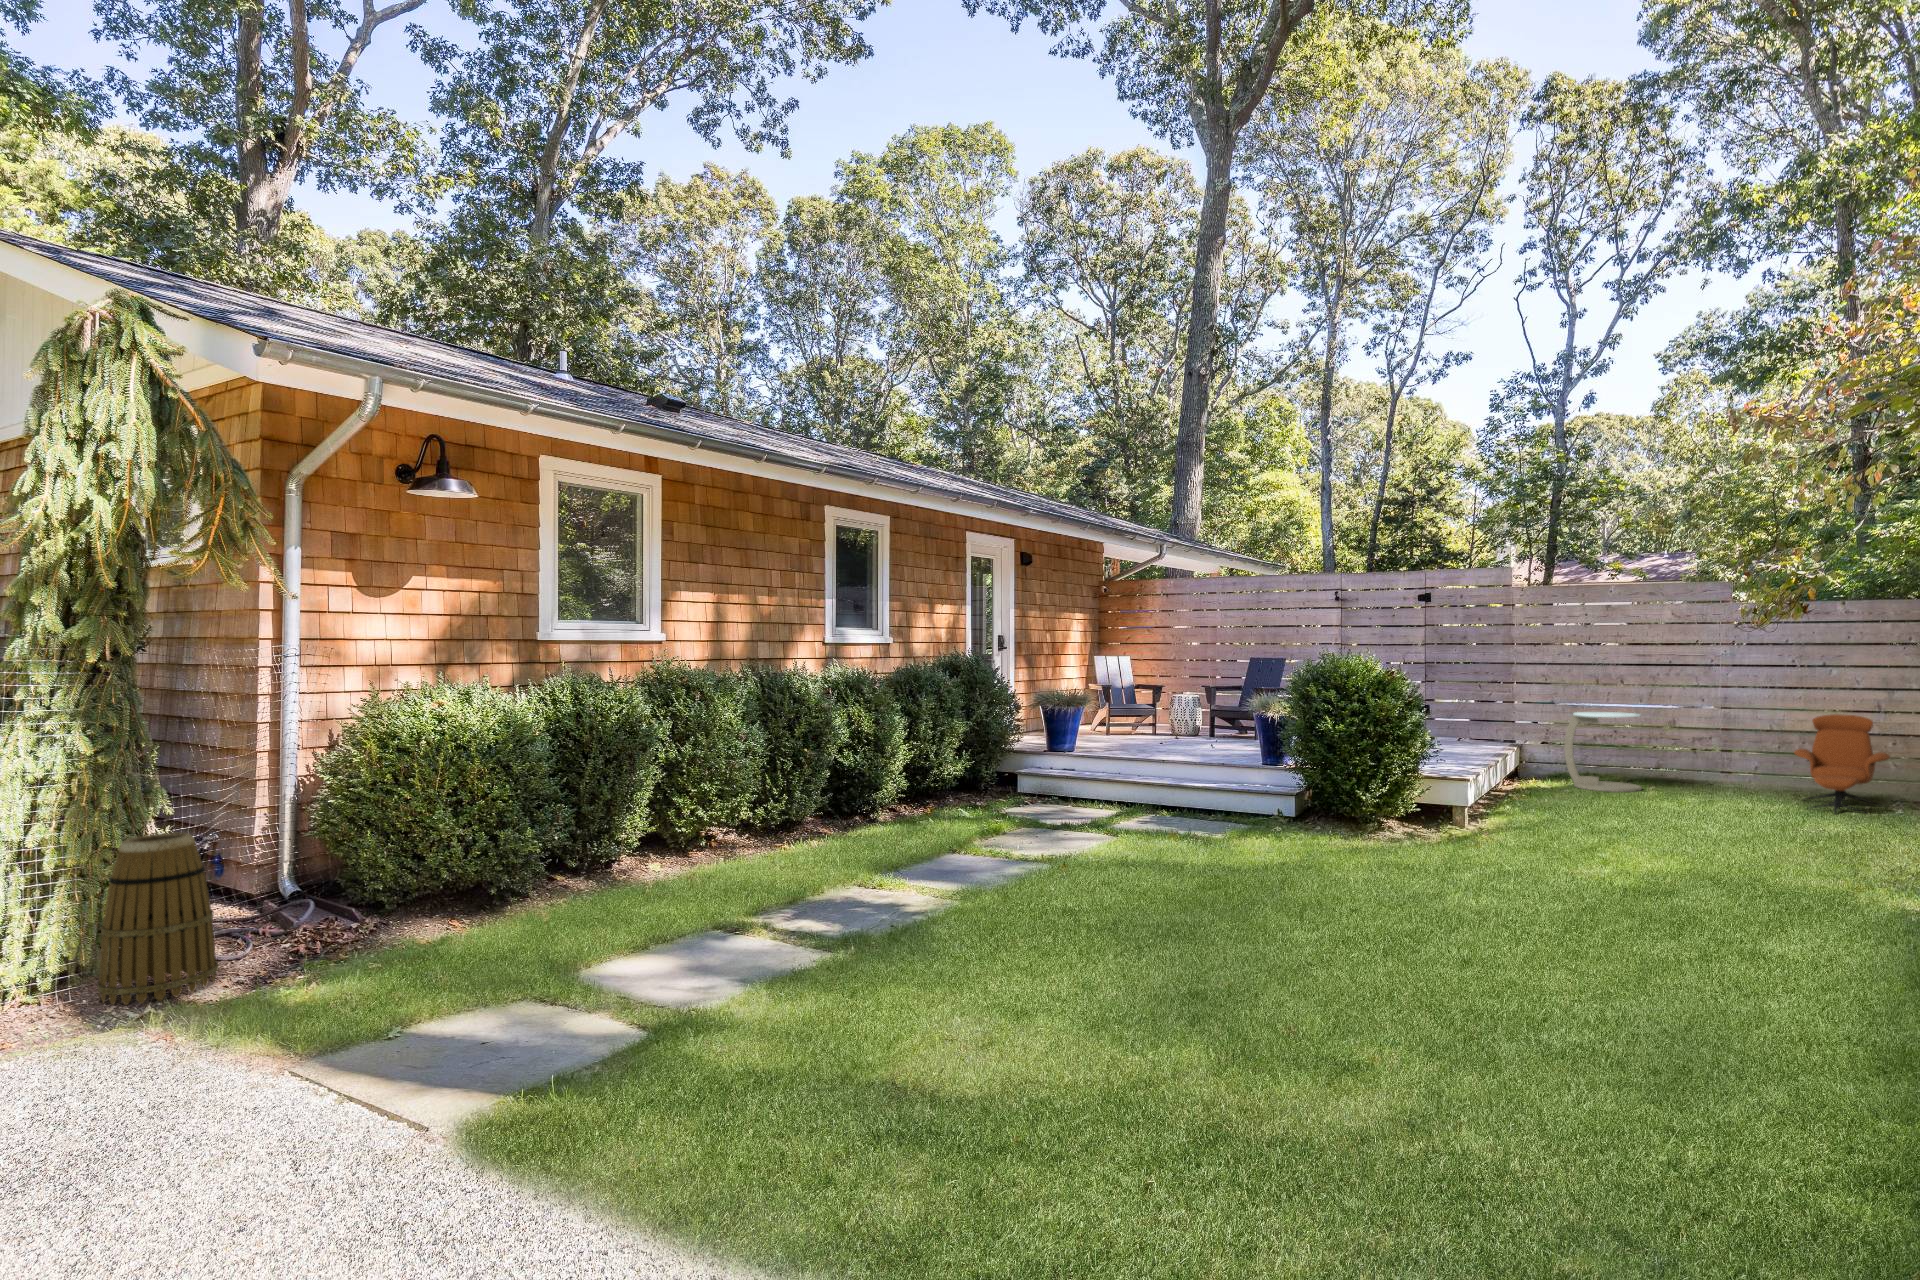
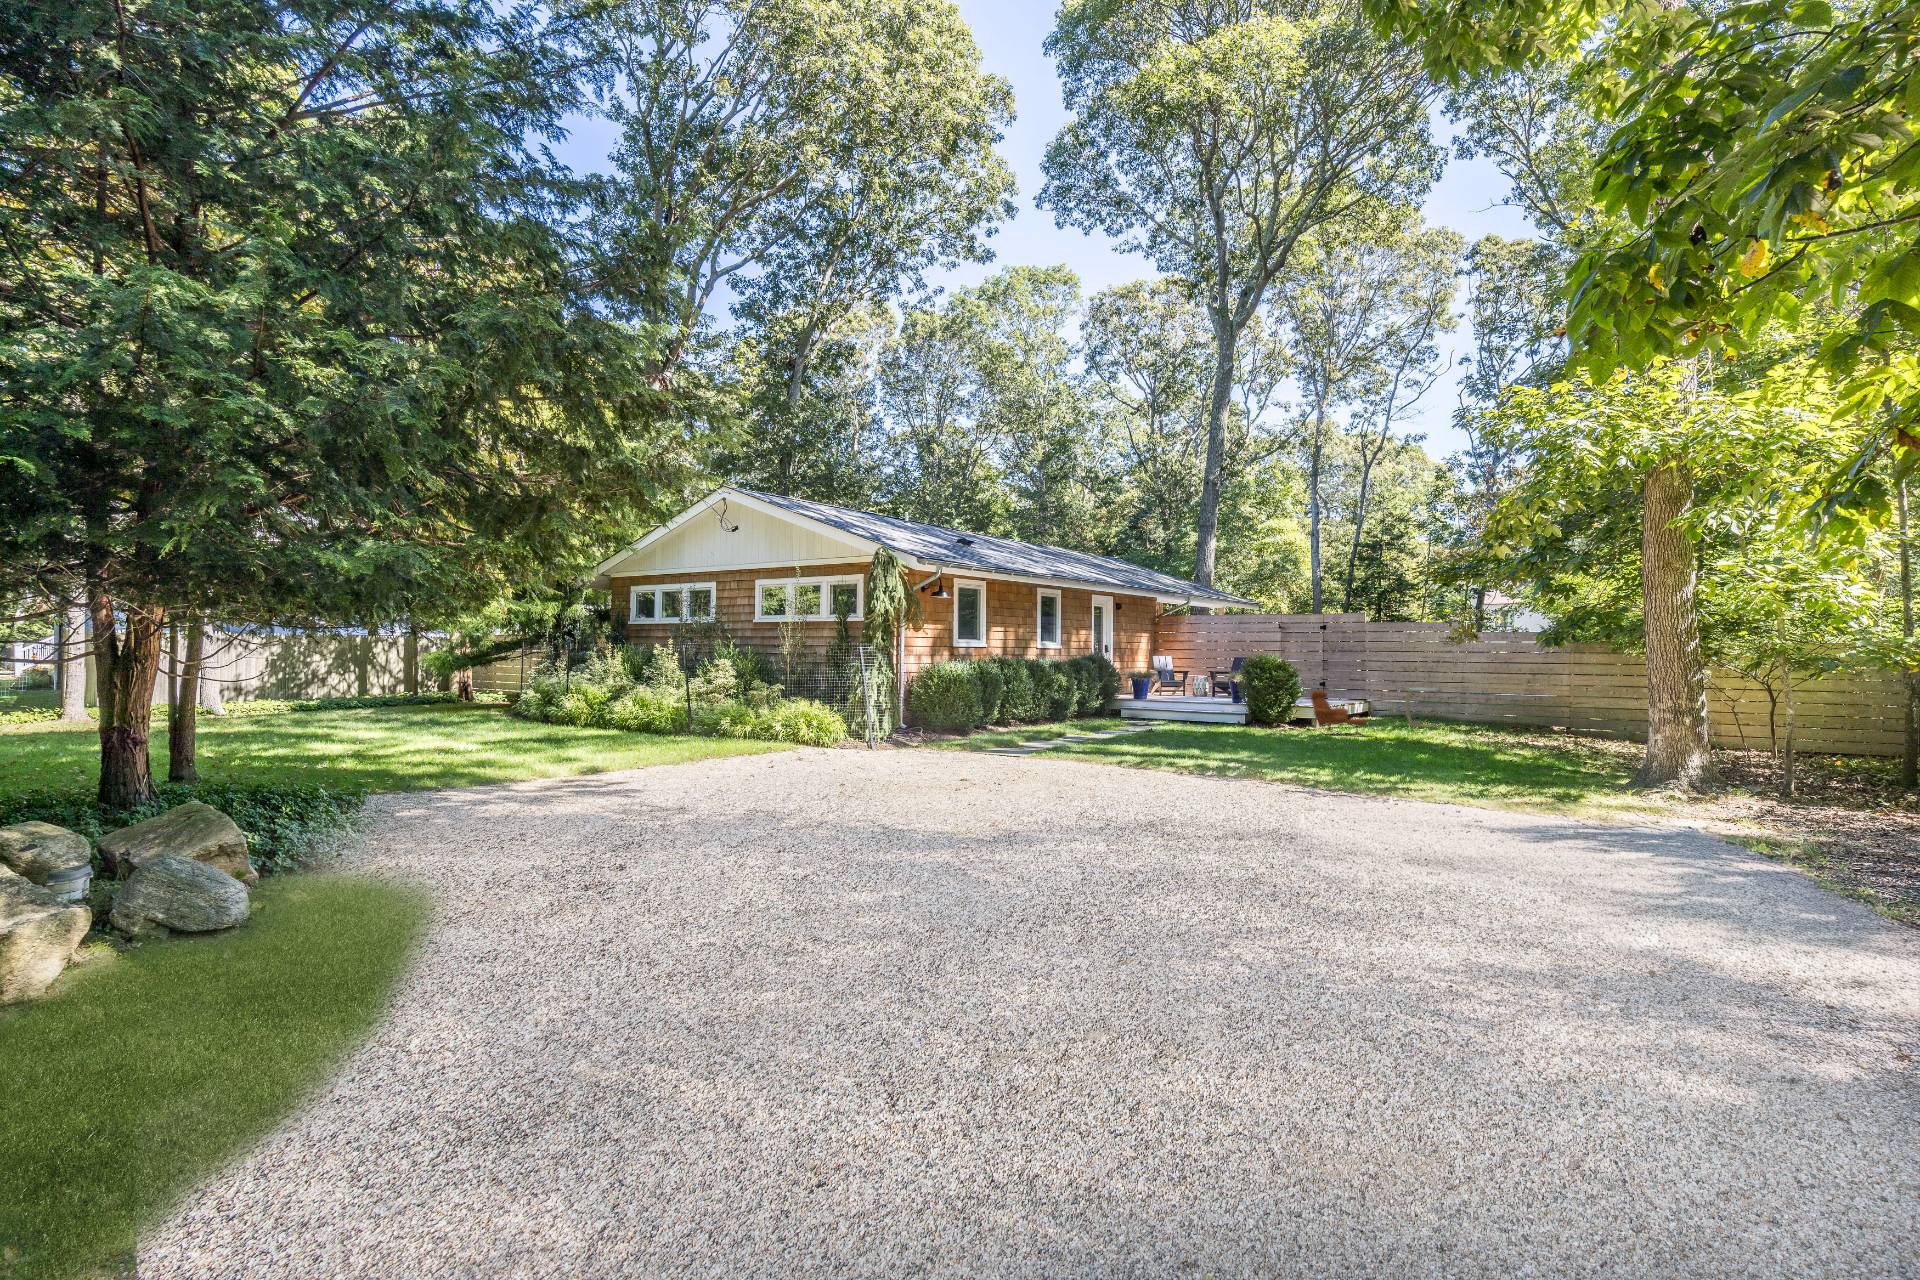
lounge chair: present [1794,714,1890,813] -> present [1311,690,1366,735]
basket: present [97,833,218,1005] -> none [888,705,917,753]

